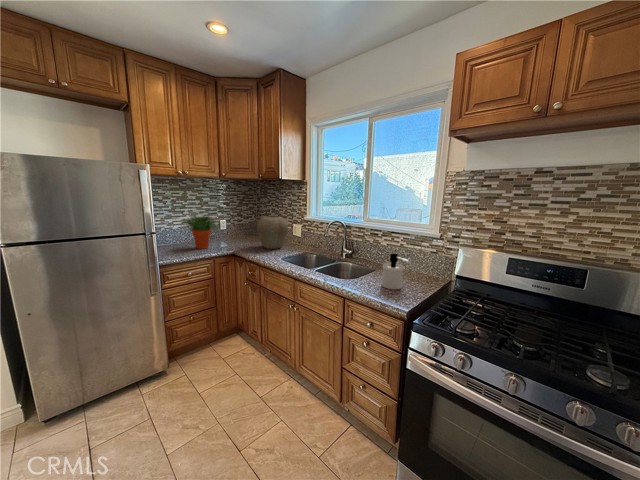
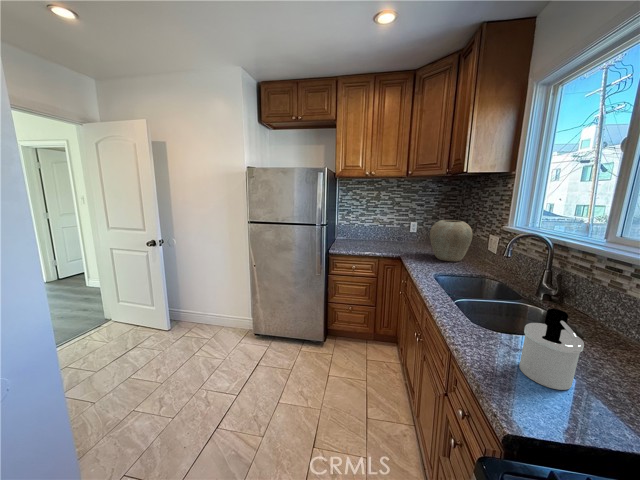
potted plant: present [184,216,218,249] -> none [360,214,397,247]

